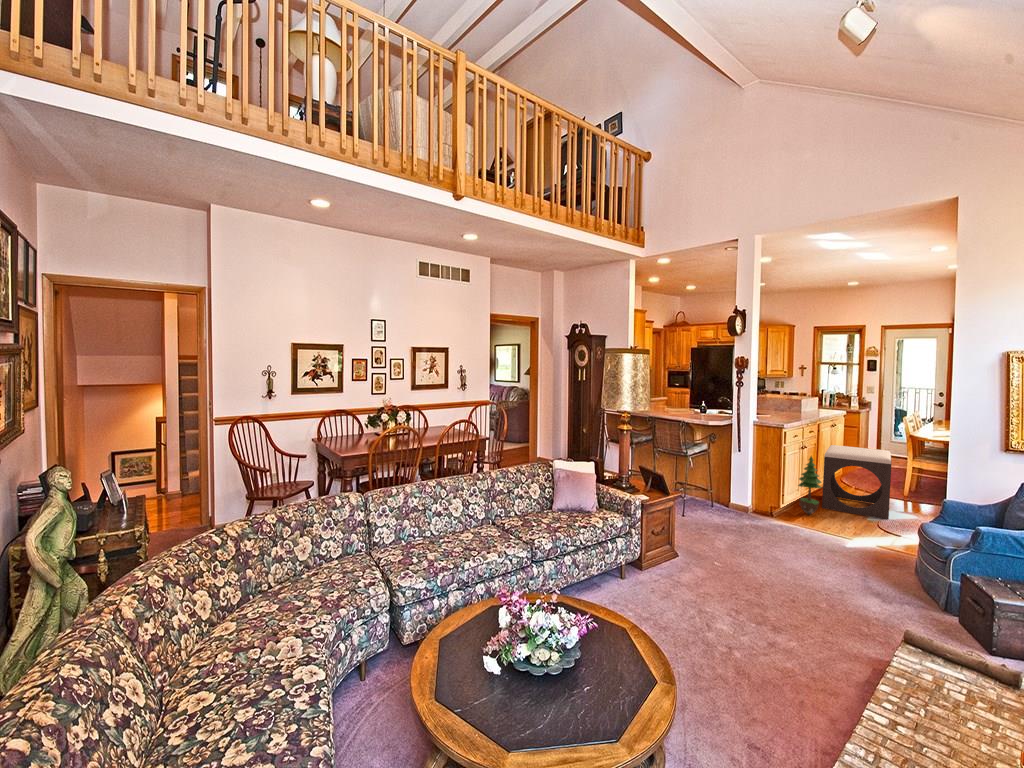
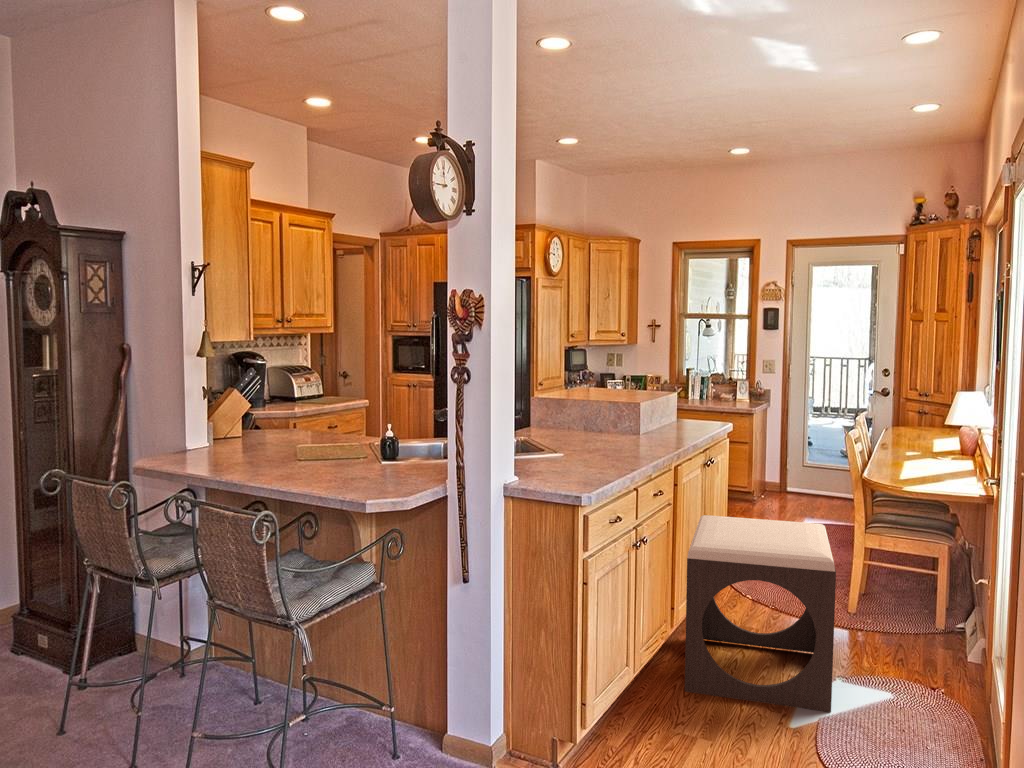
potted tree: present [798,456,822,514] -> none [623,569,684,731]

